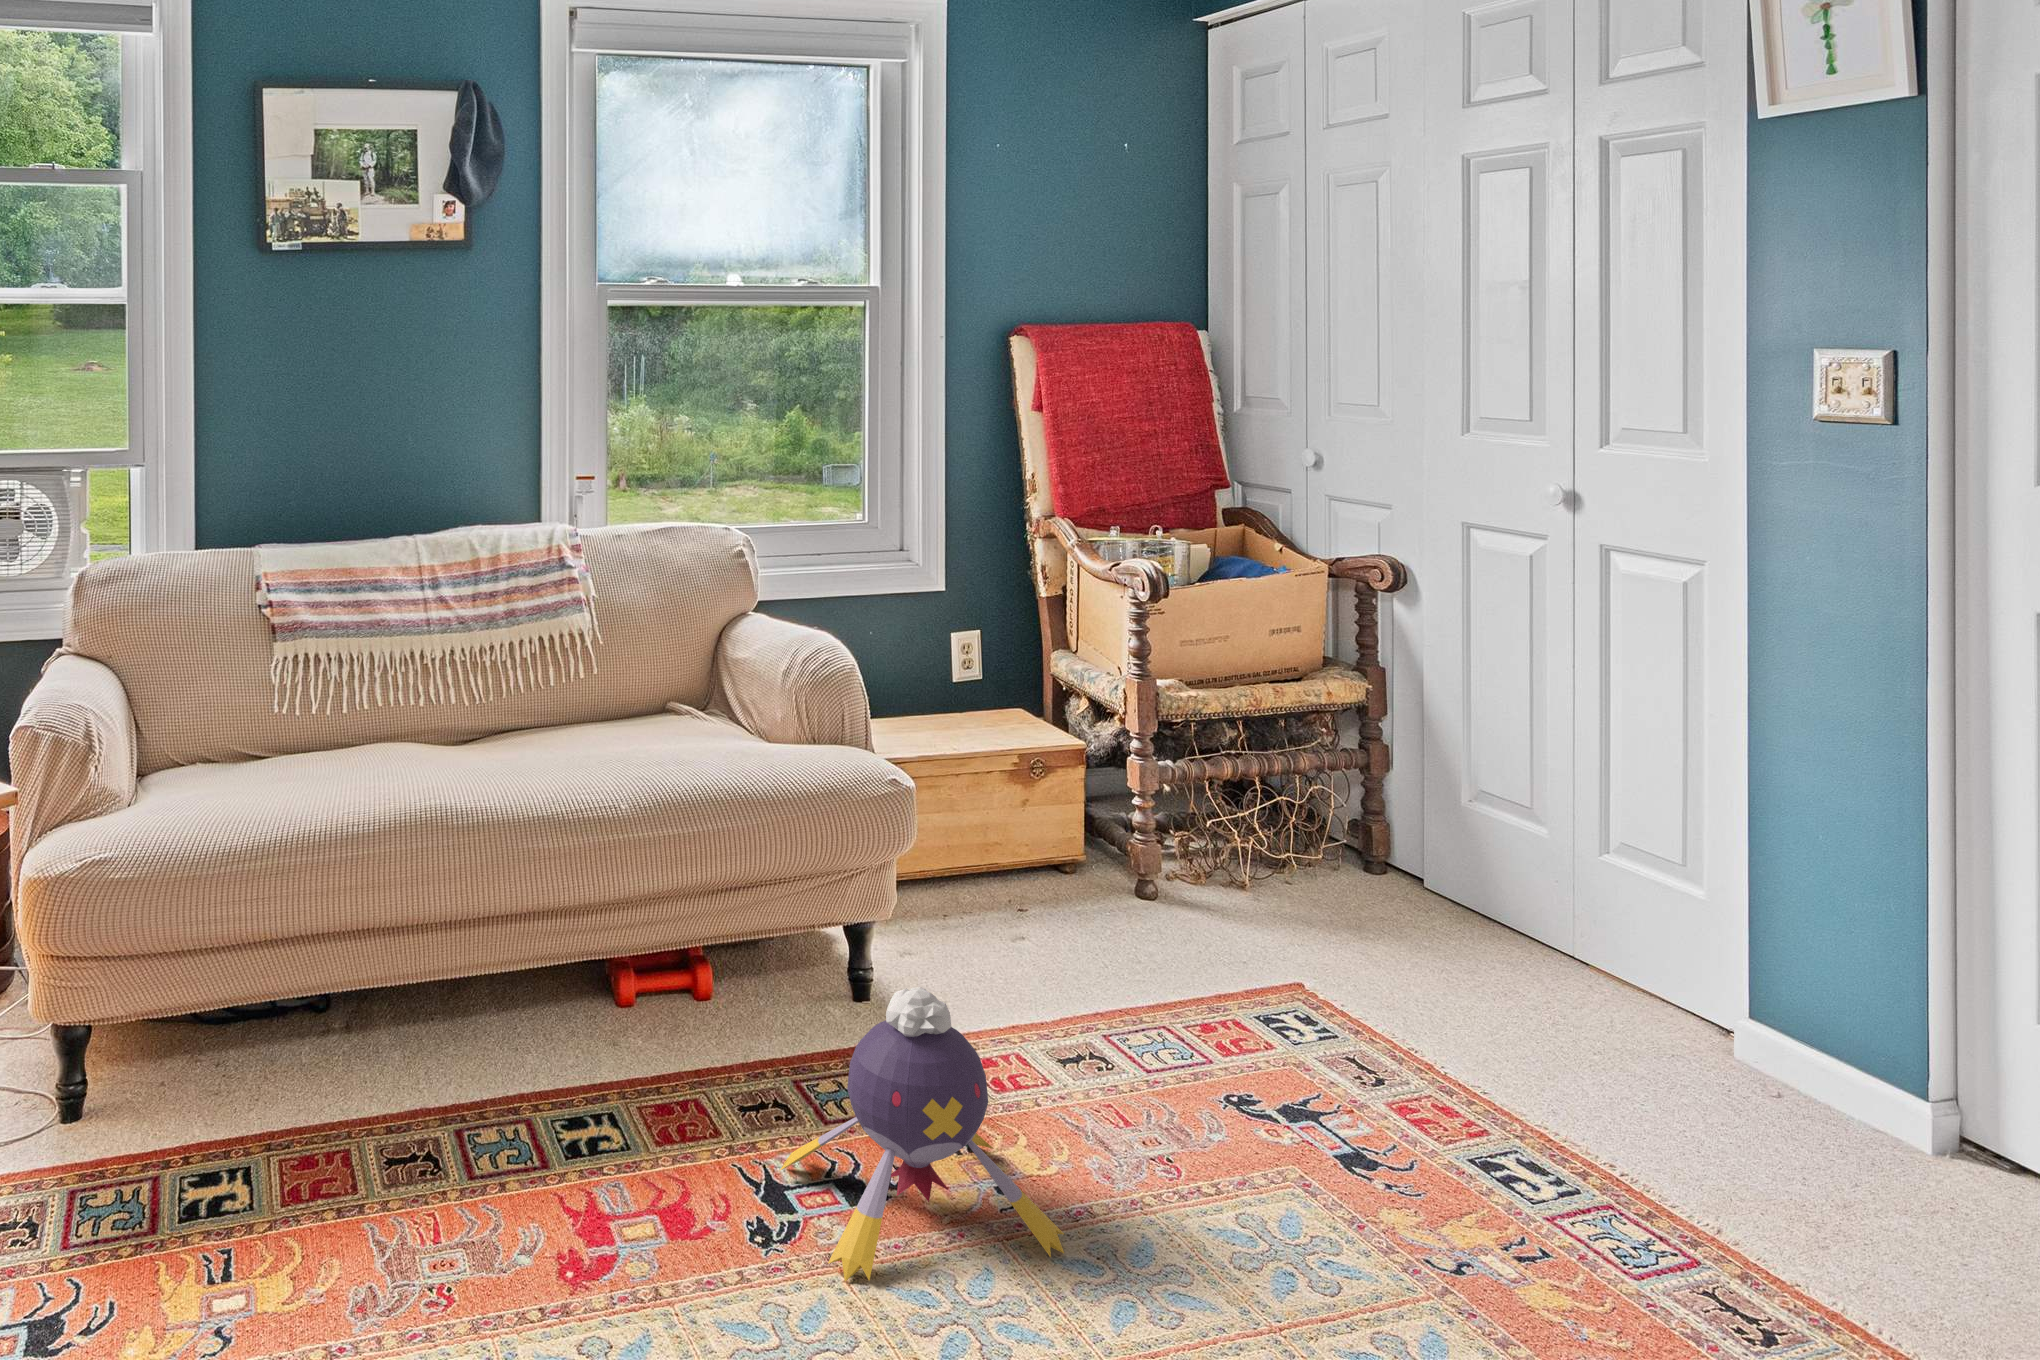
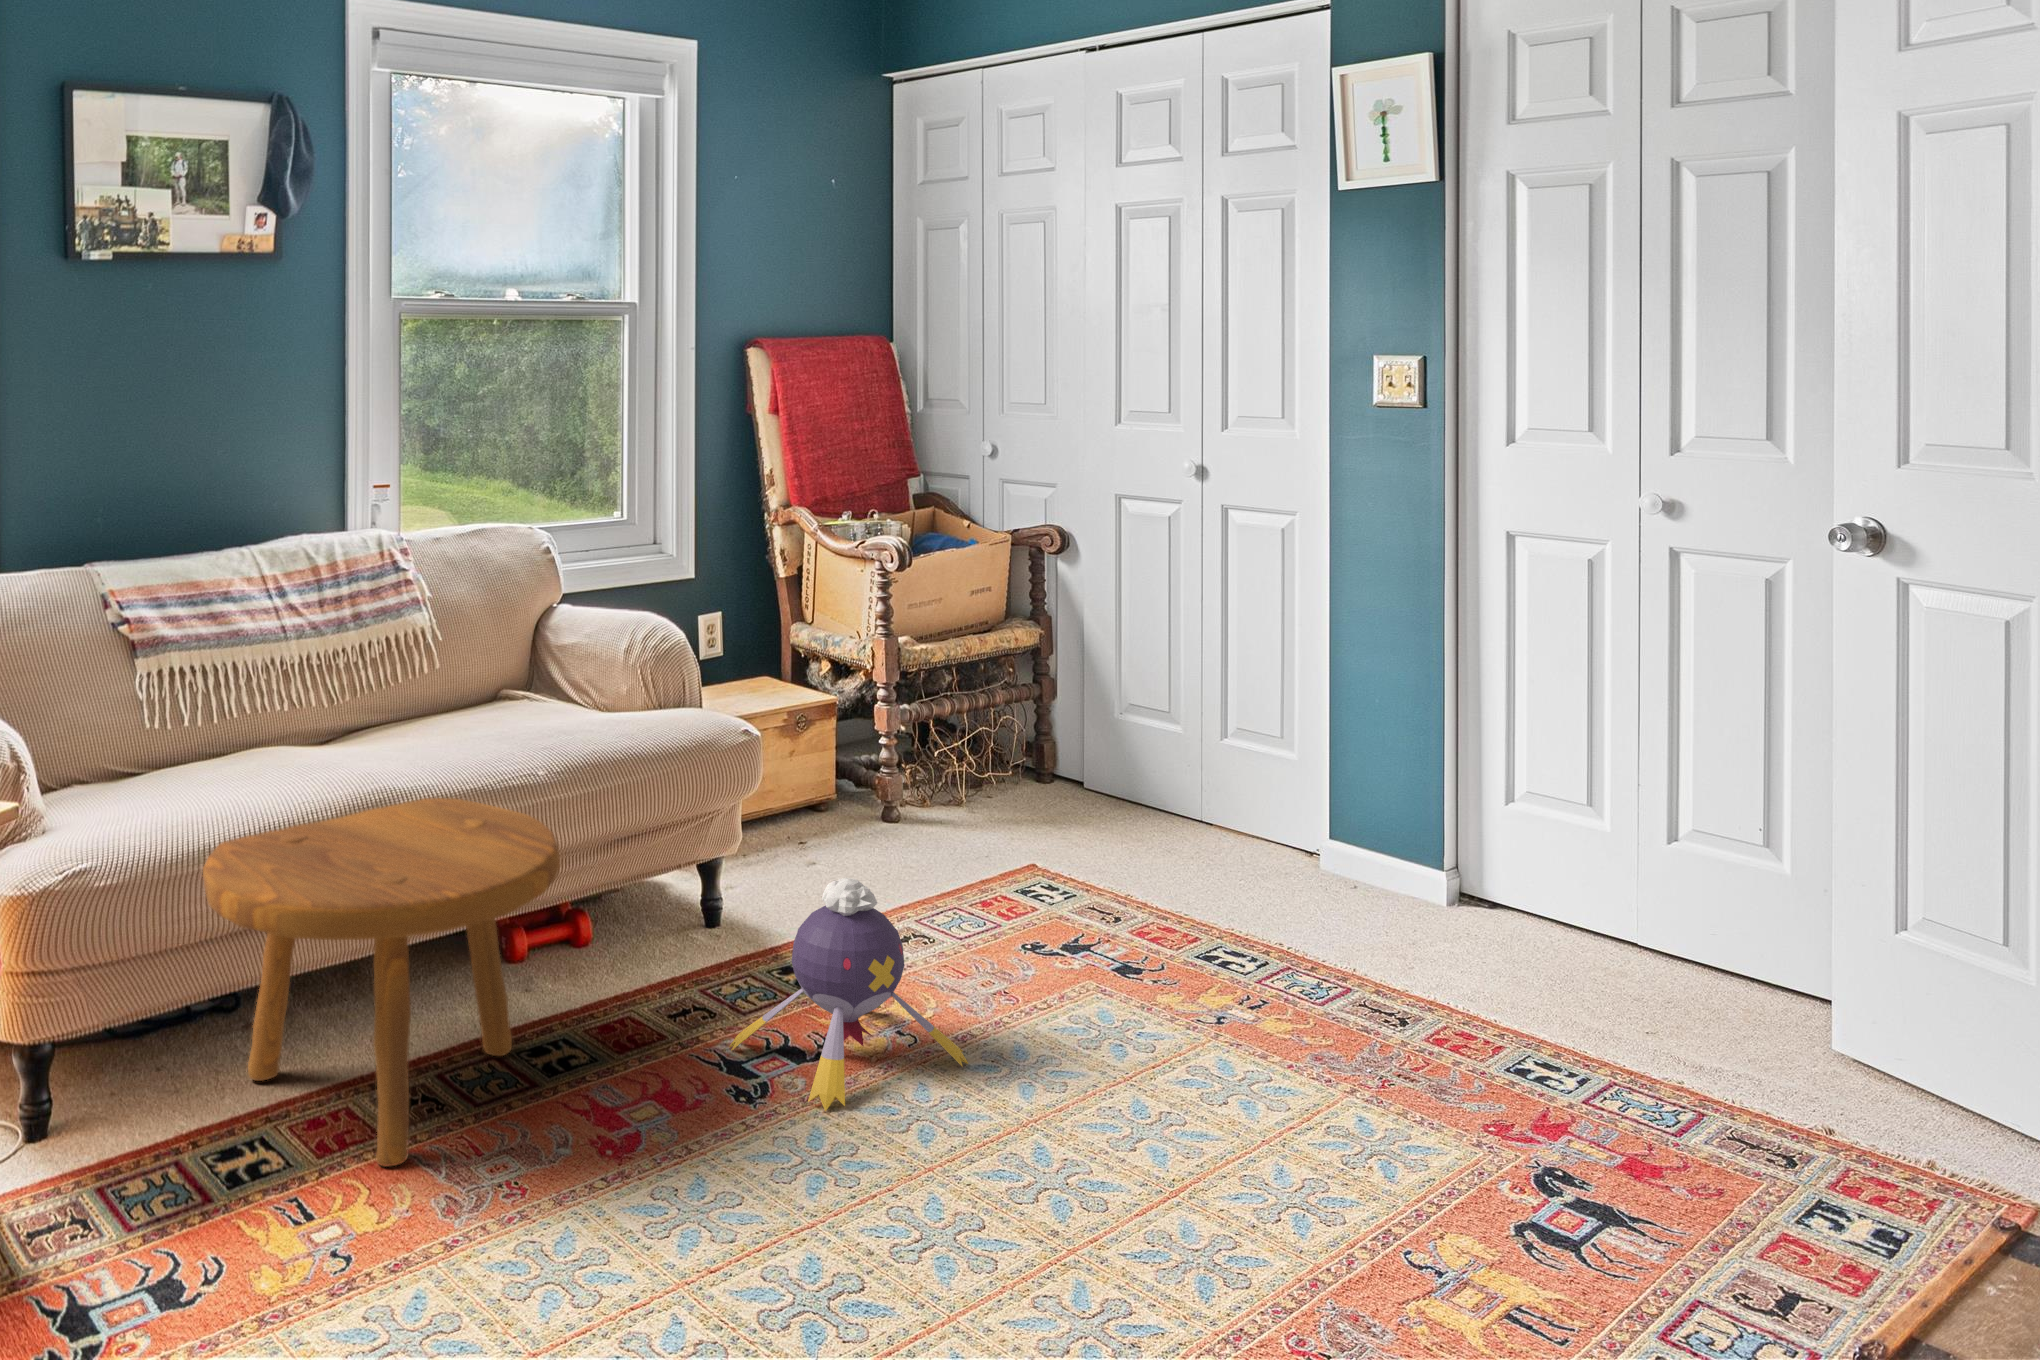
footstool: none [197,816,580,1239] -> present [203,798,560,1167]

